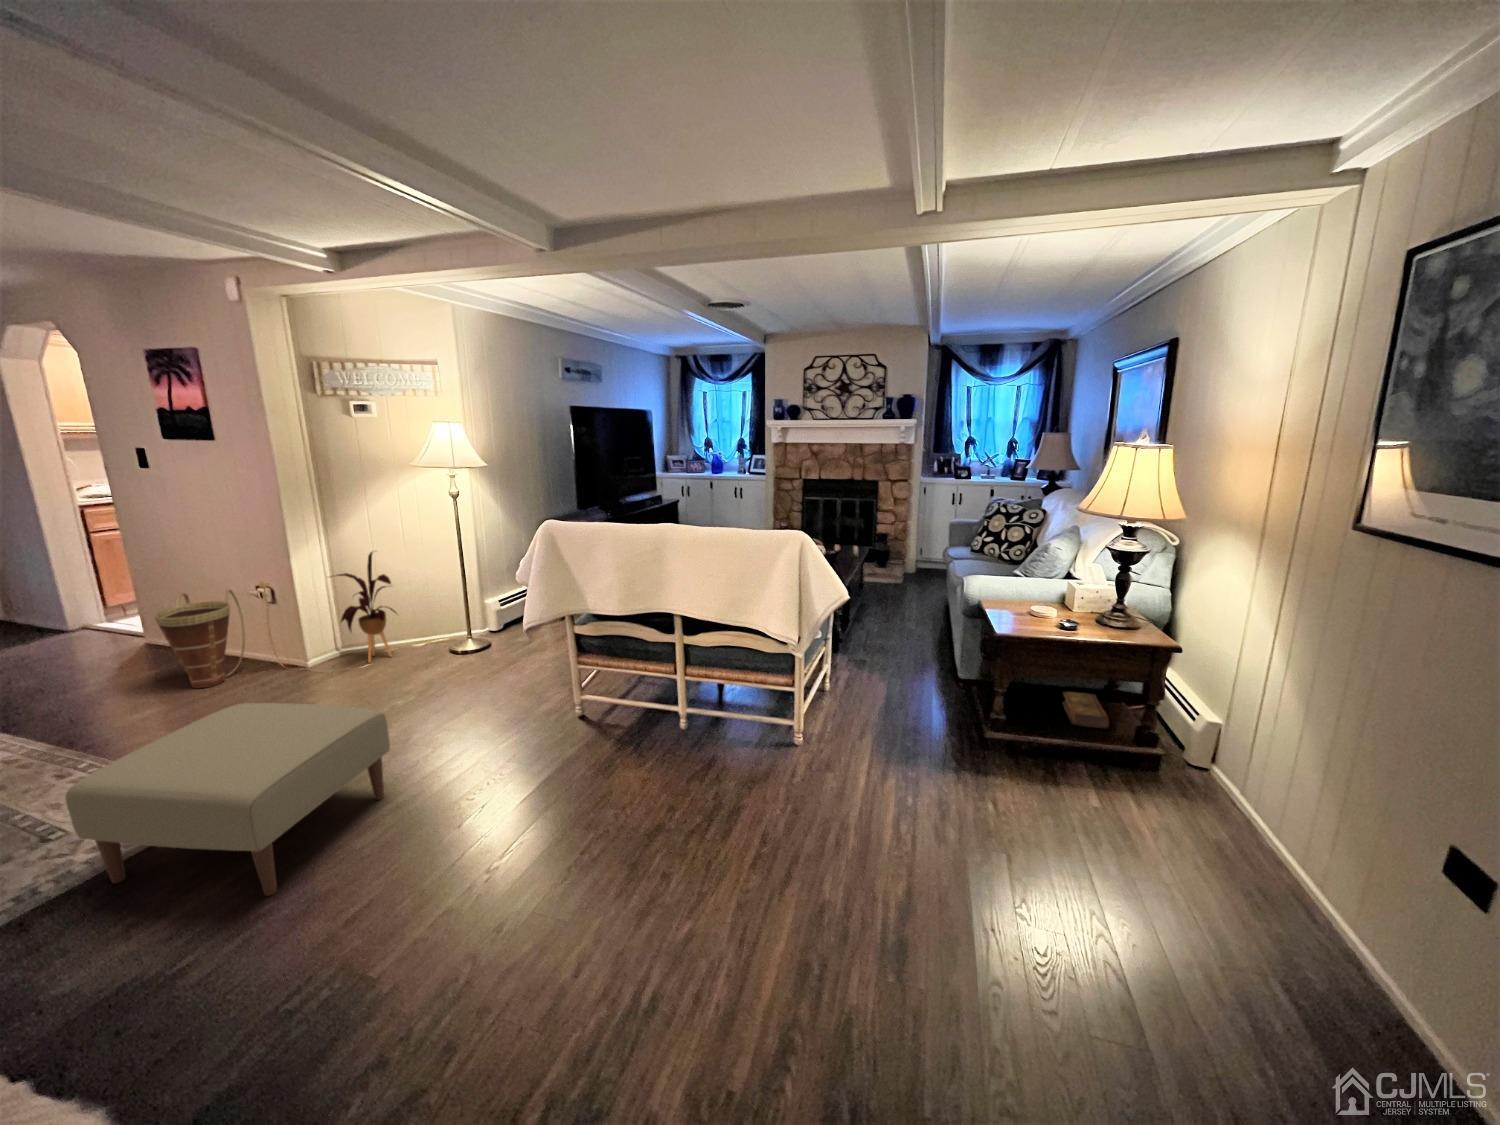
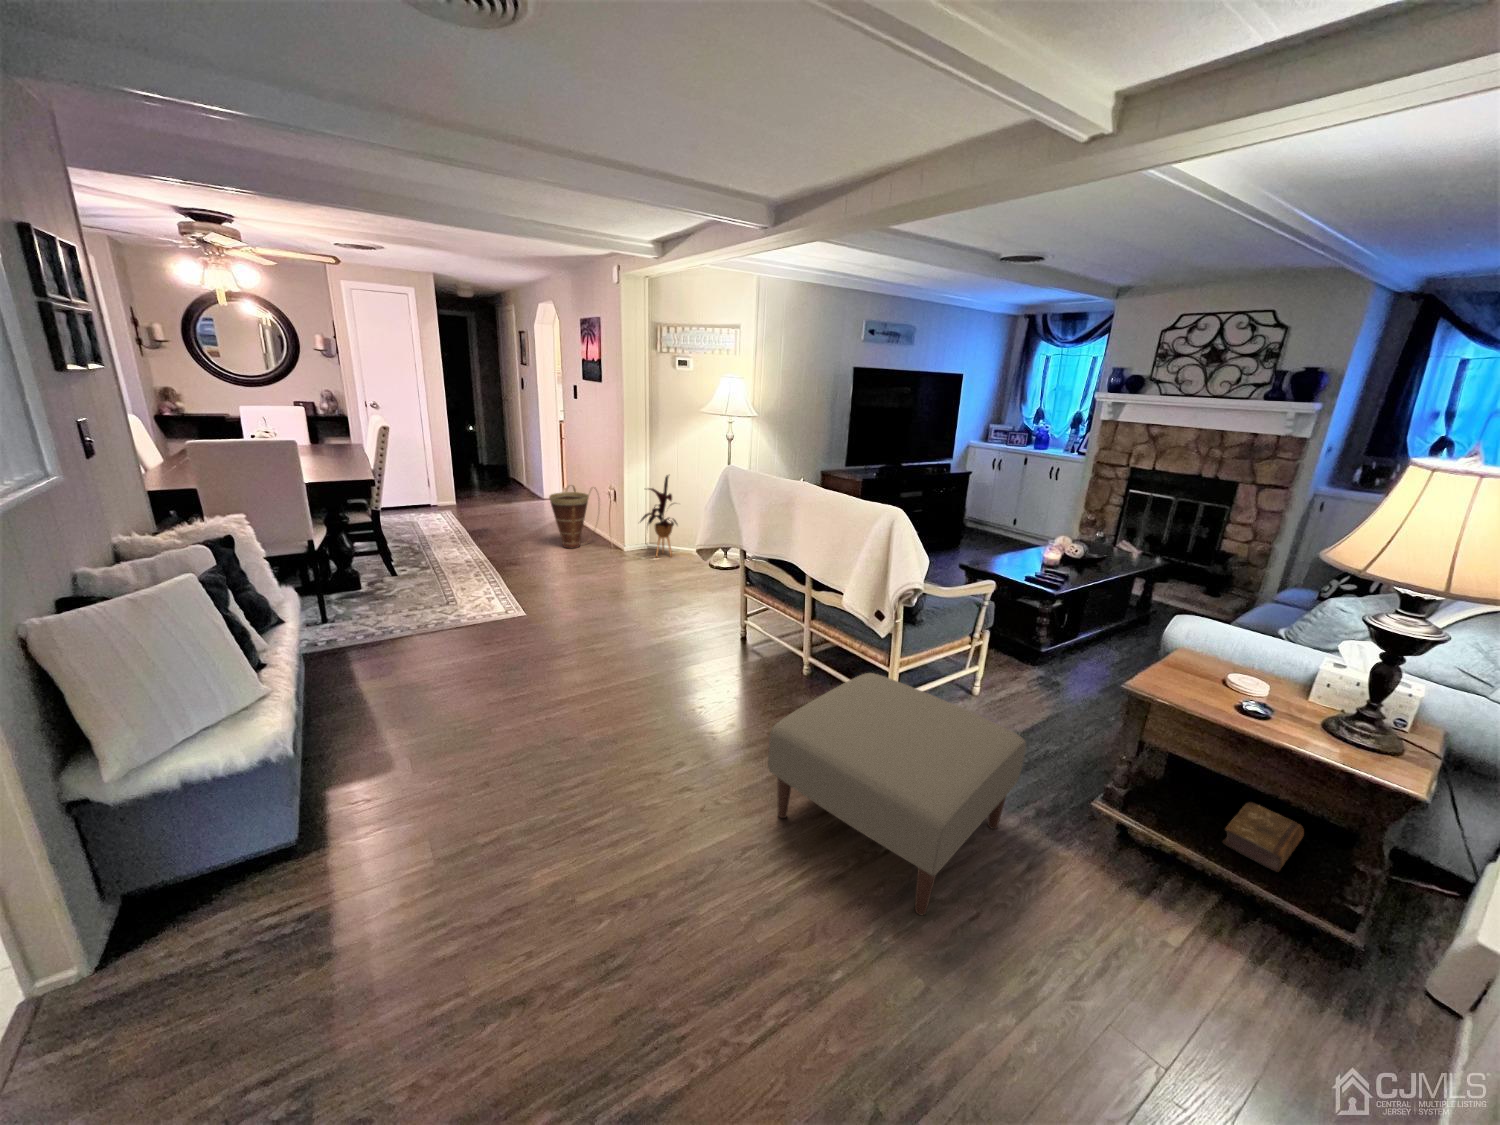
ottoman: present [66,703,390,896] -> present [768,673,1026,915]

